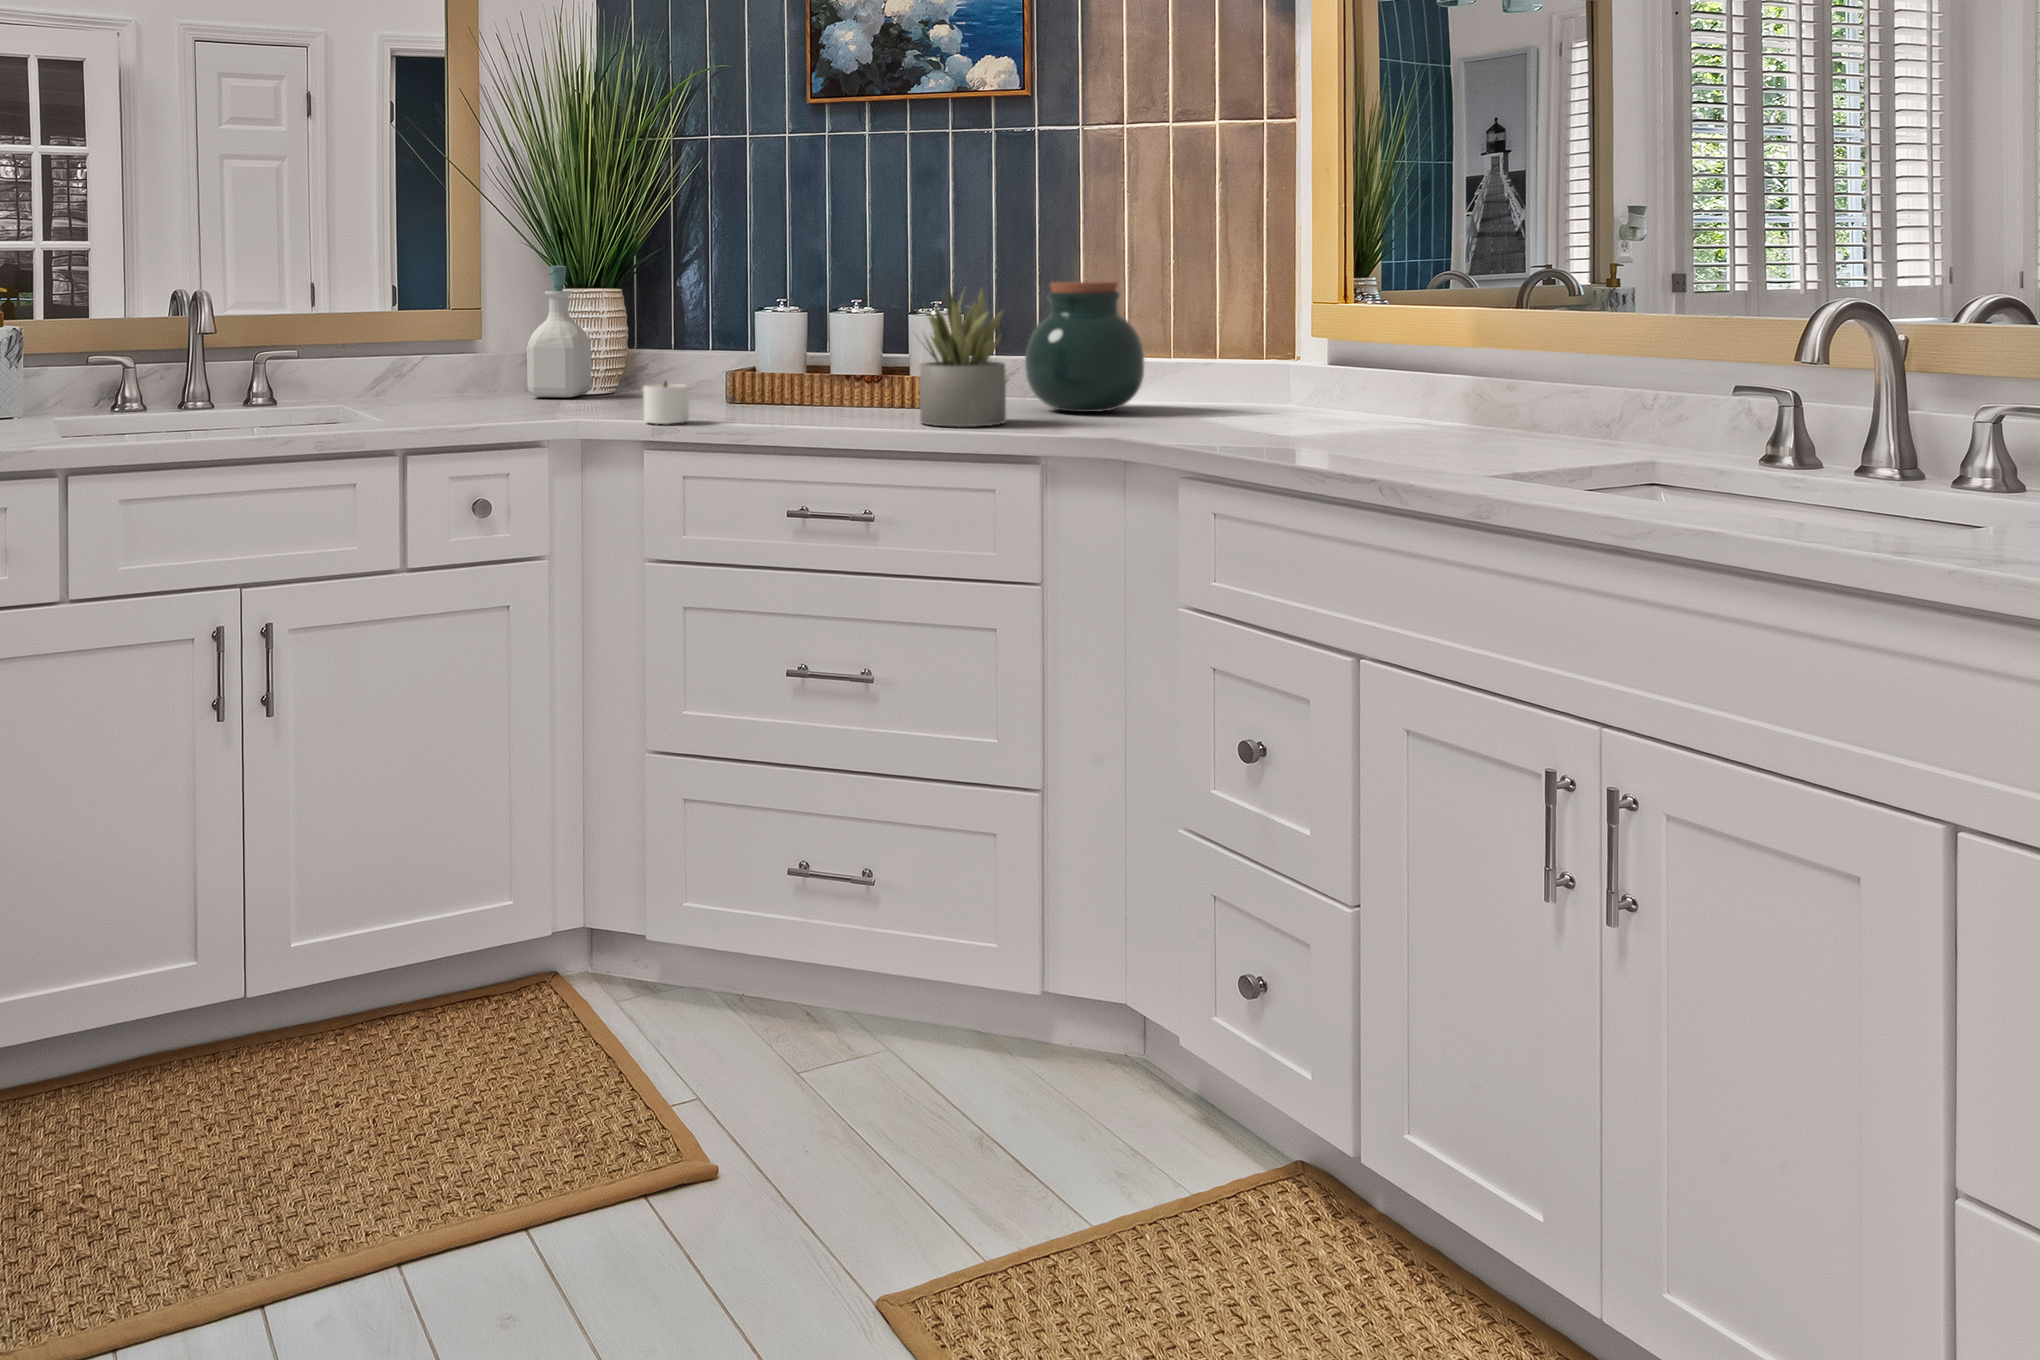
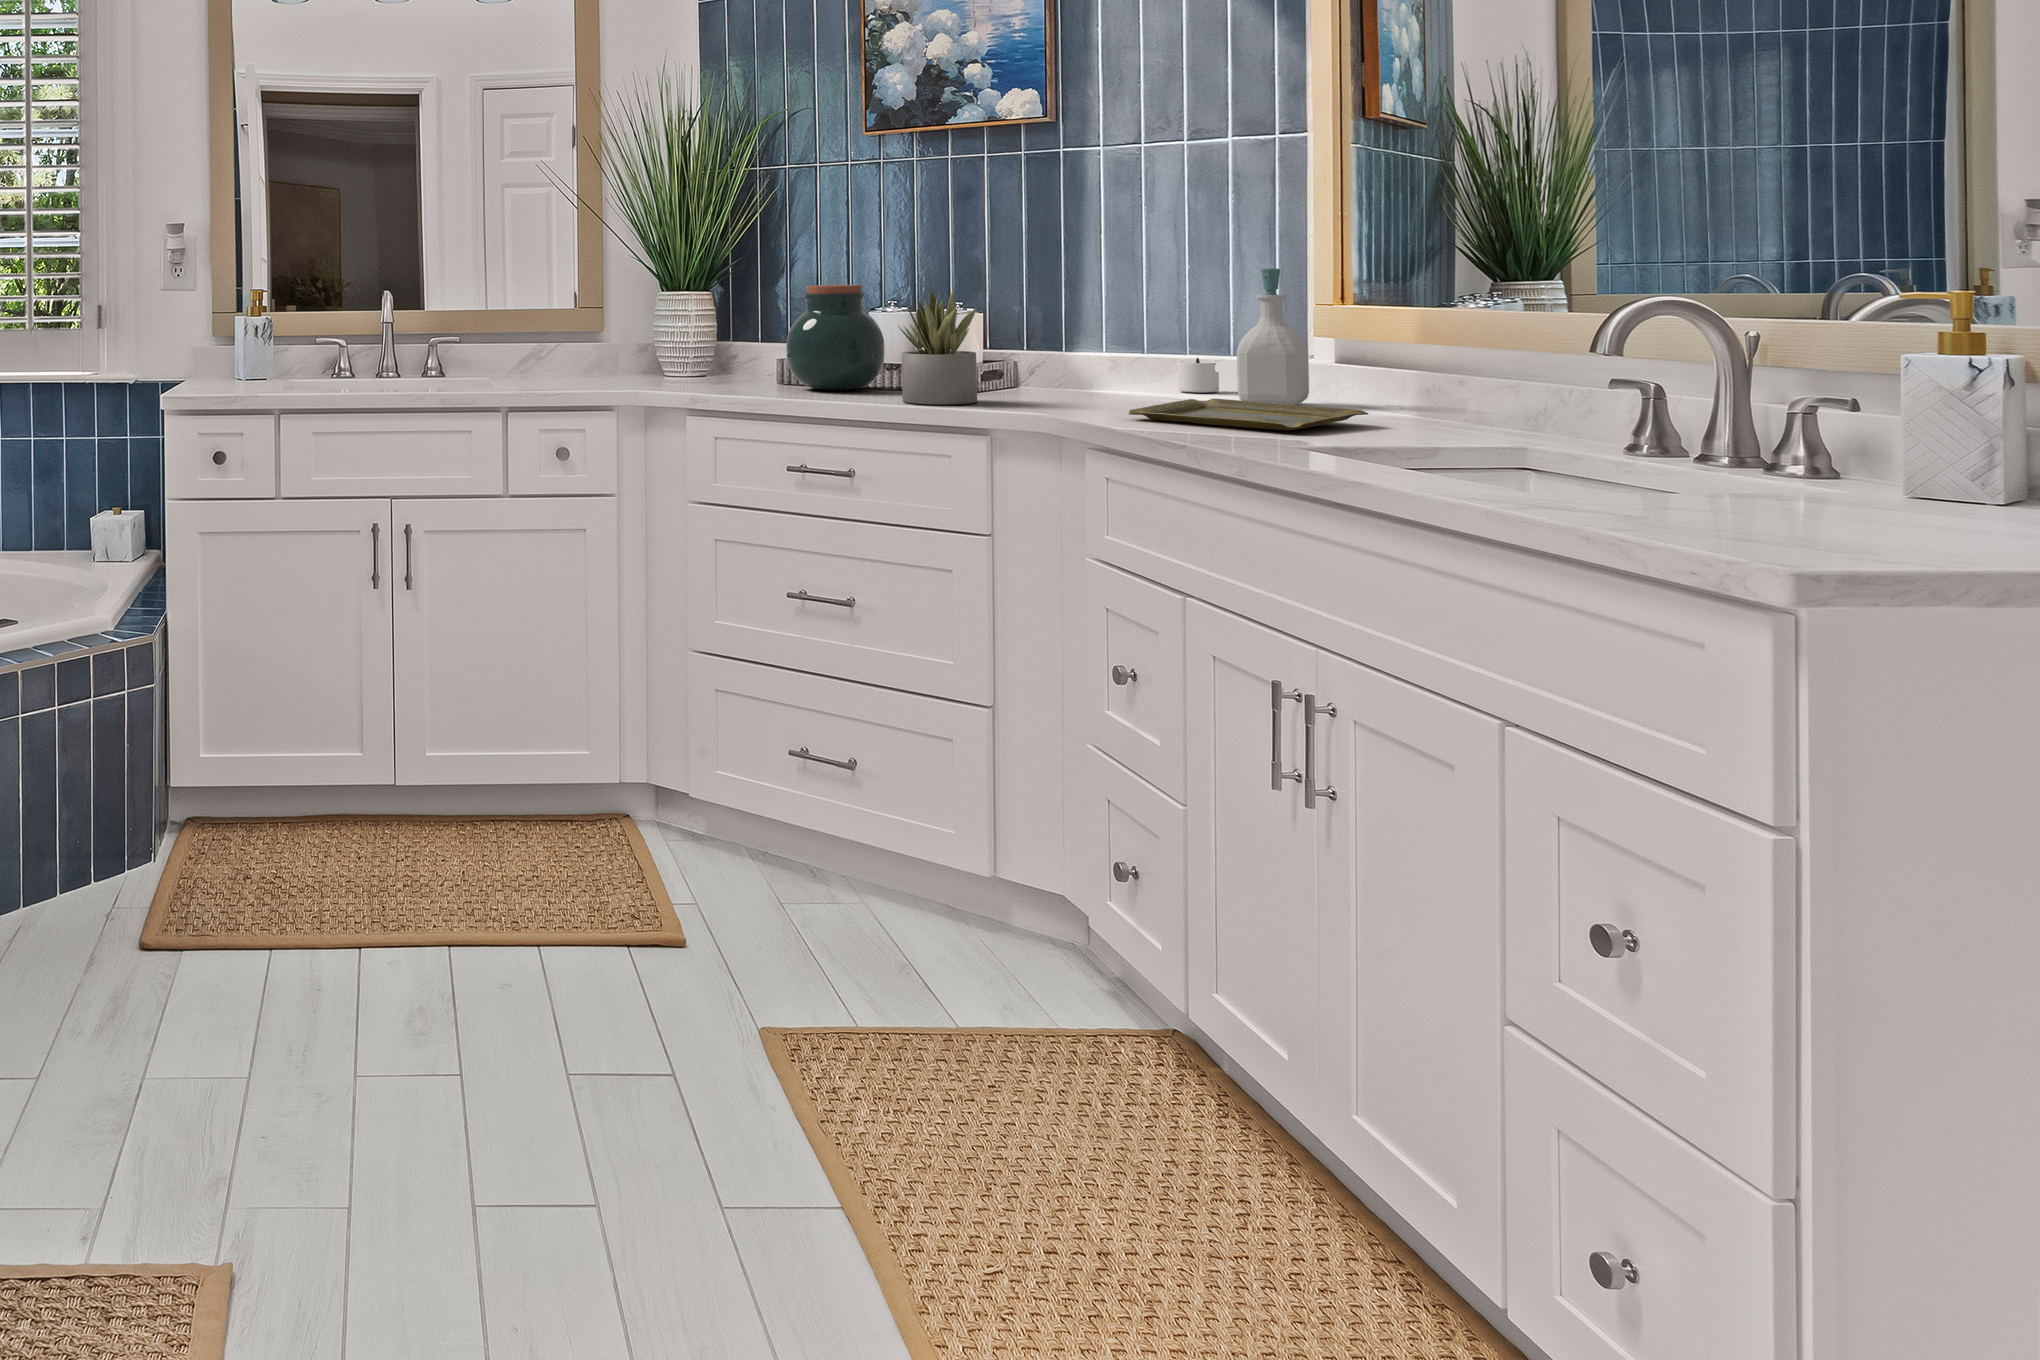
soap bottle: present [527,266,591,398] -> present [1237,268,1309,405]
jar: present [1025,282,1144,412] -> present [786,285,885,390]
candle: present [643,382,689,424] -> present [1178,358,1219,392]
tray: none [1208,410,1453,445] -> present [1128,399,1368,430]

